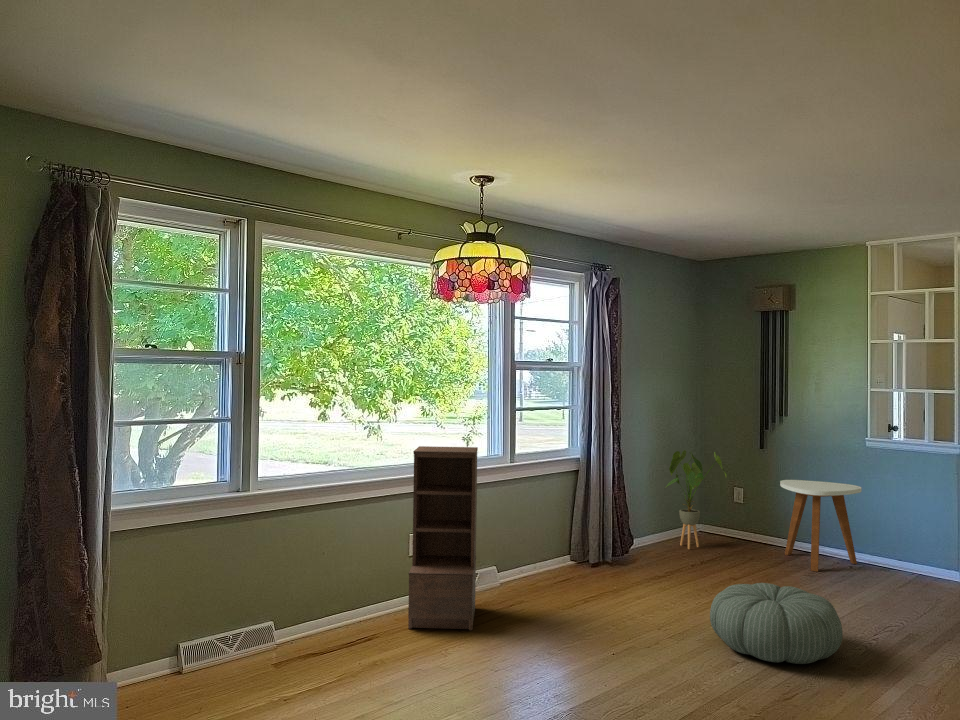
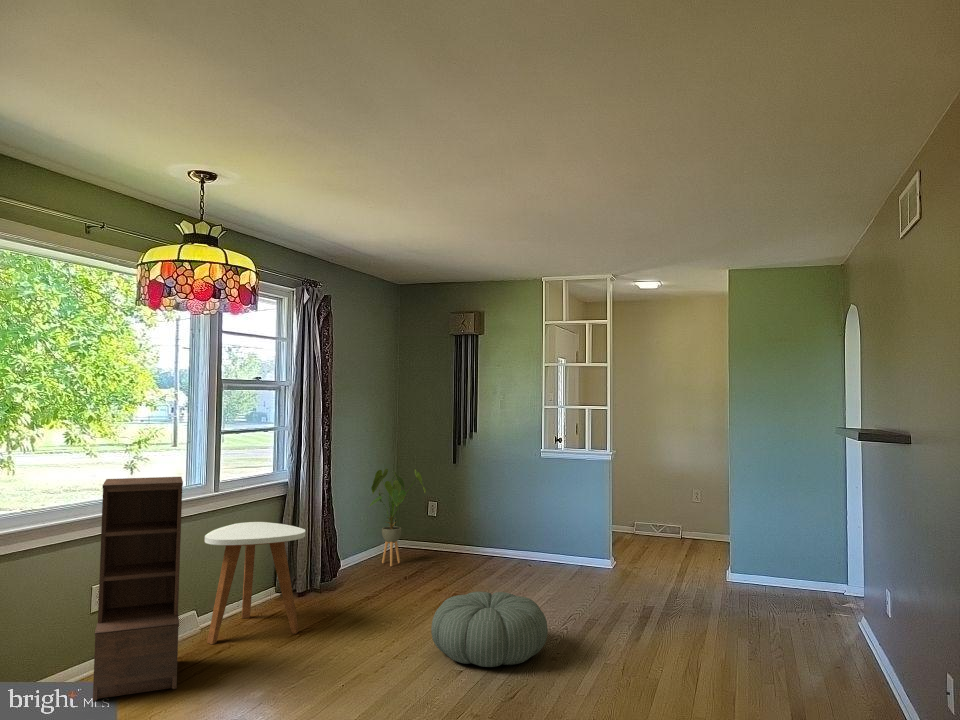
side table: present [780,480,862,572] -> present [205,522,305,644]

